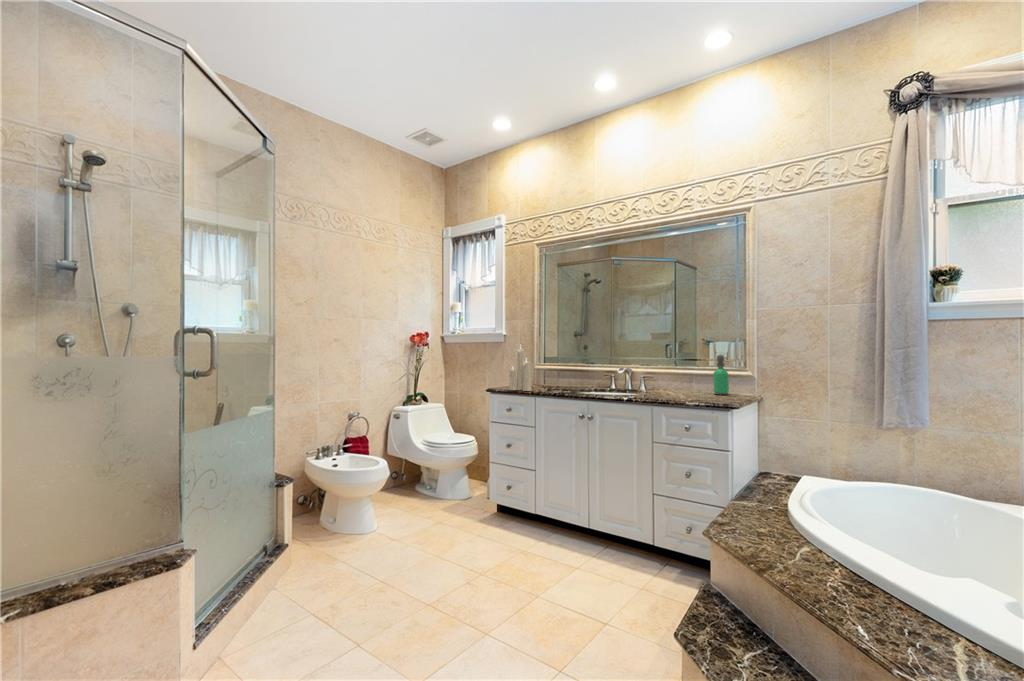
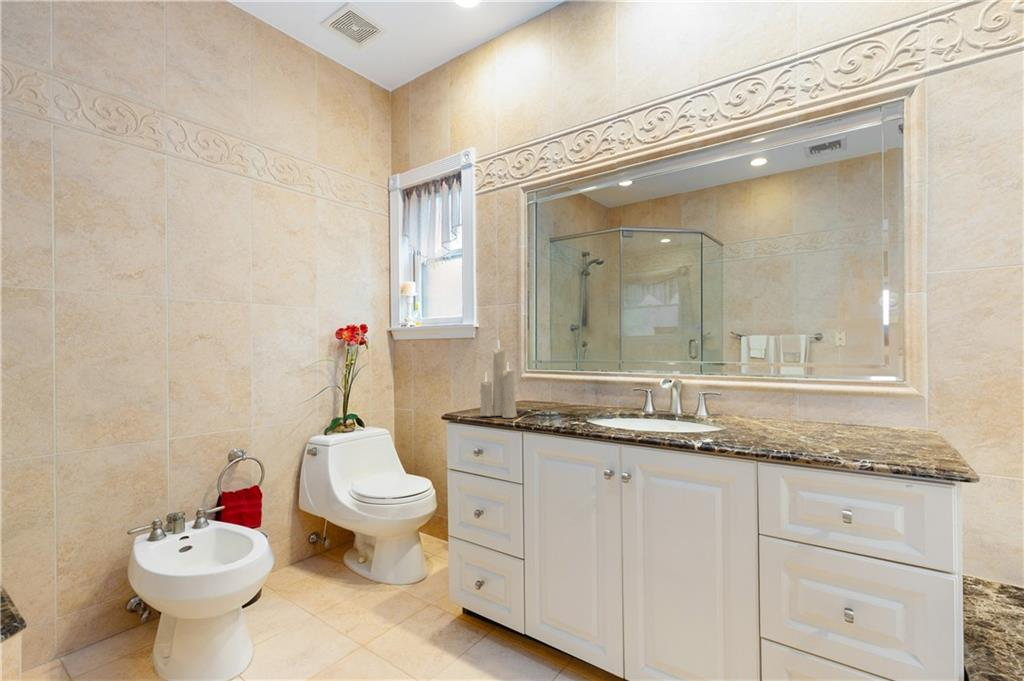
soap dispenser: present [713,354,729,395] -> none [842,355,876,429]

